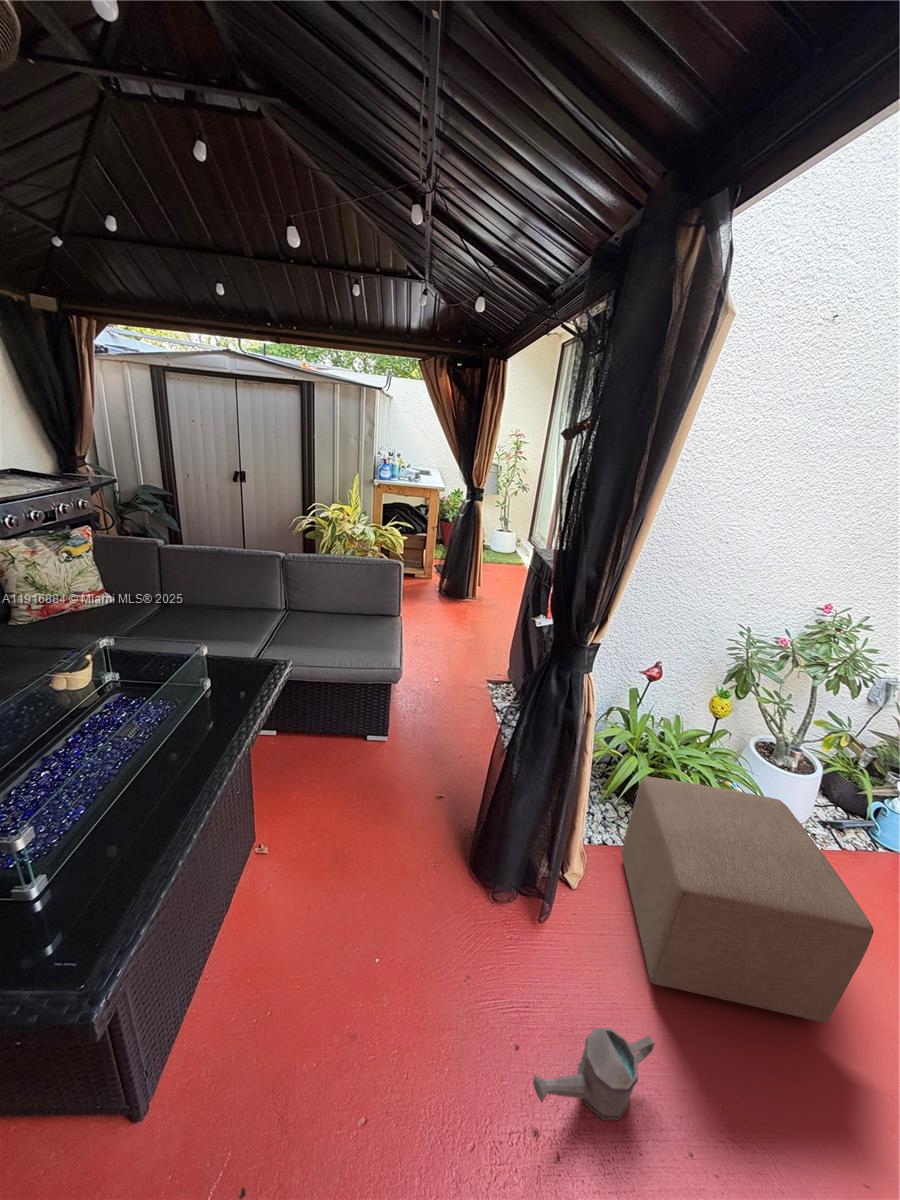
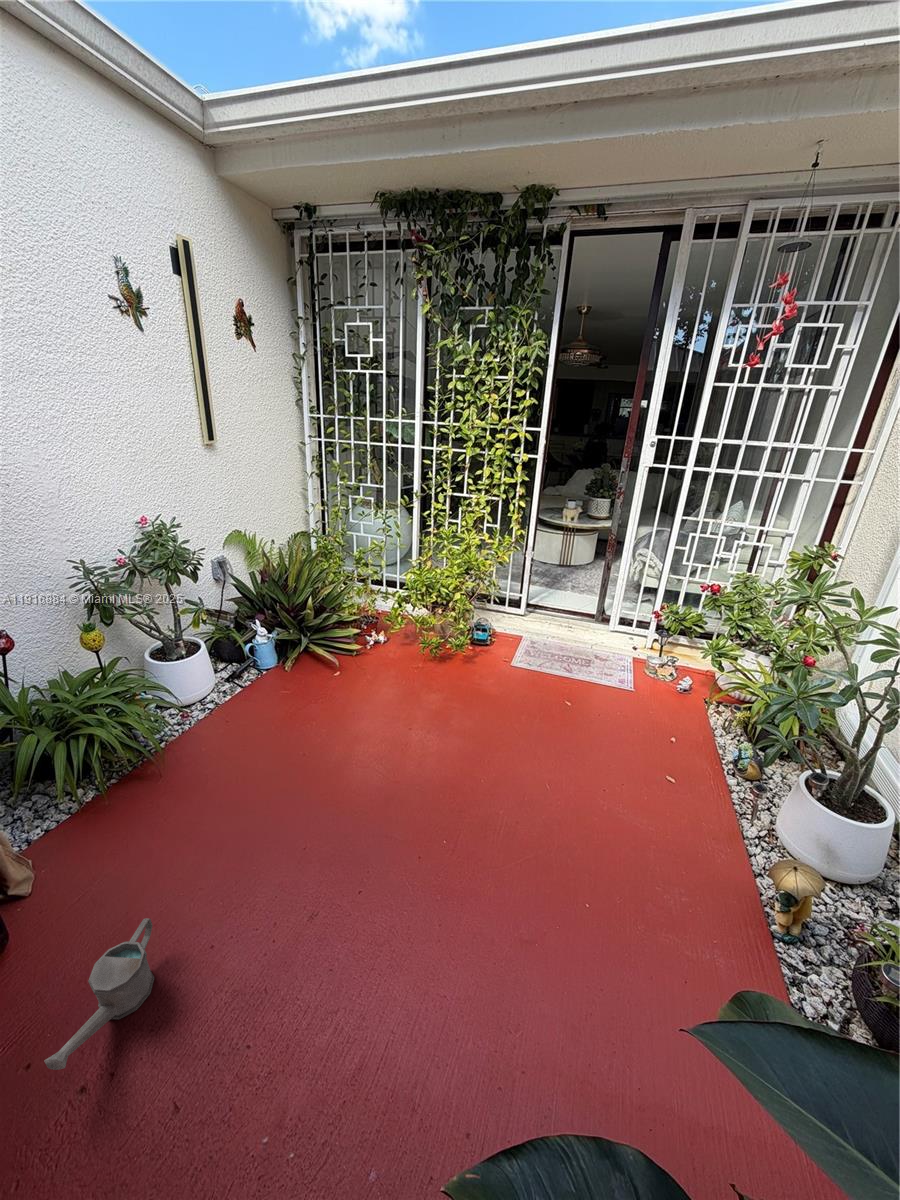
ottoman: present [621,777,874,1023] -> none [41,683,259,886]

